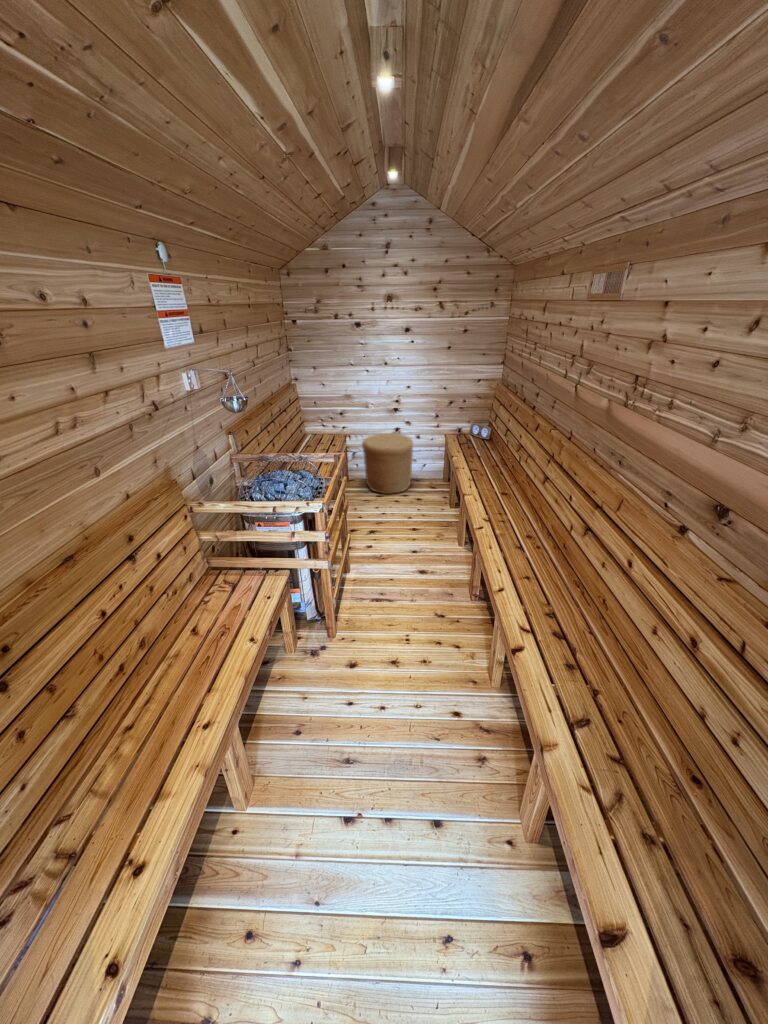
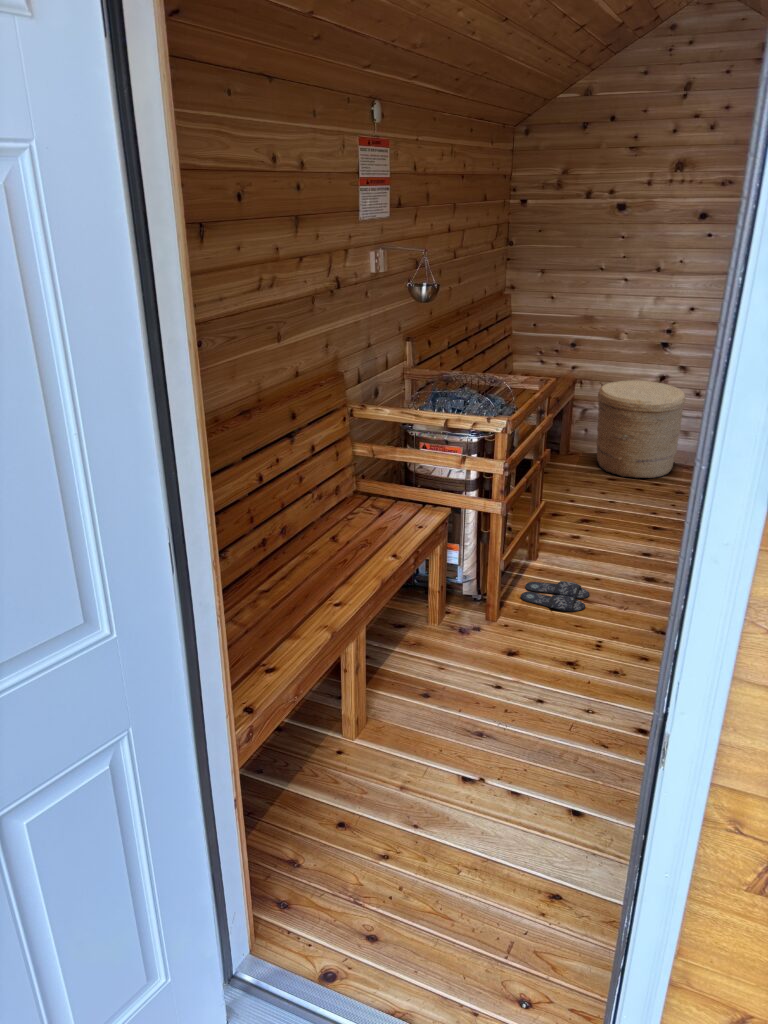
slippers: none [346,587,390,613] -> present [521,581,589,612]

